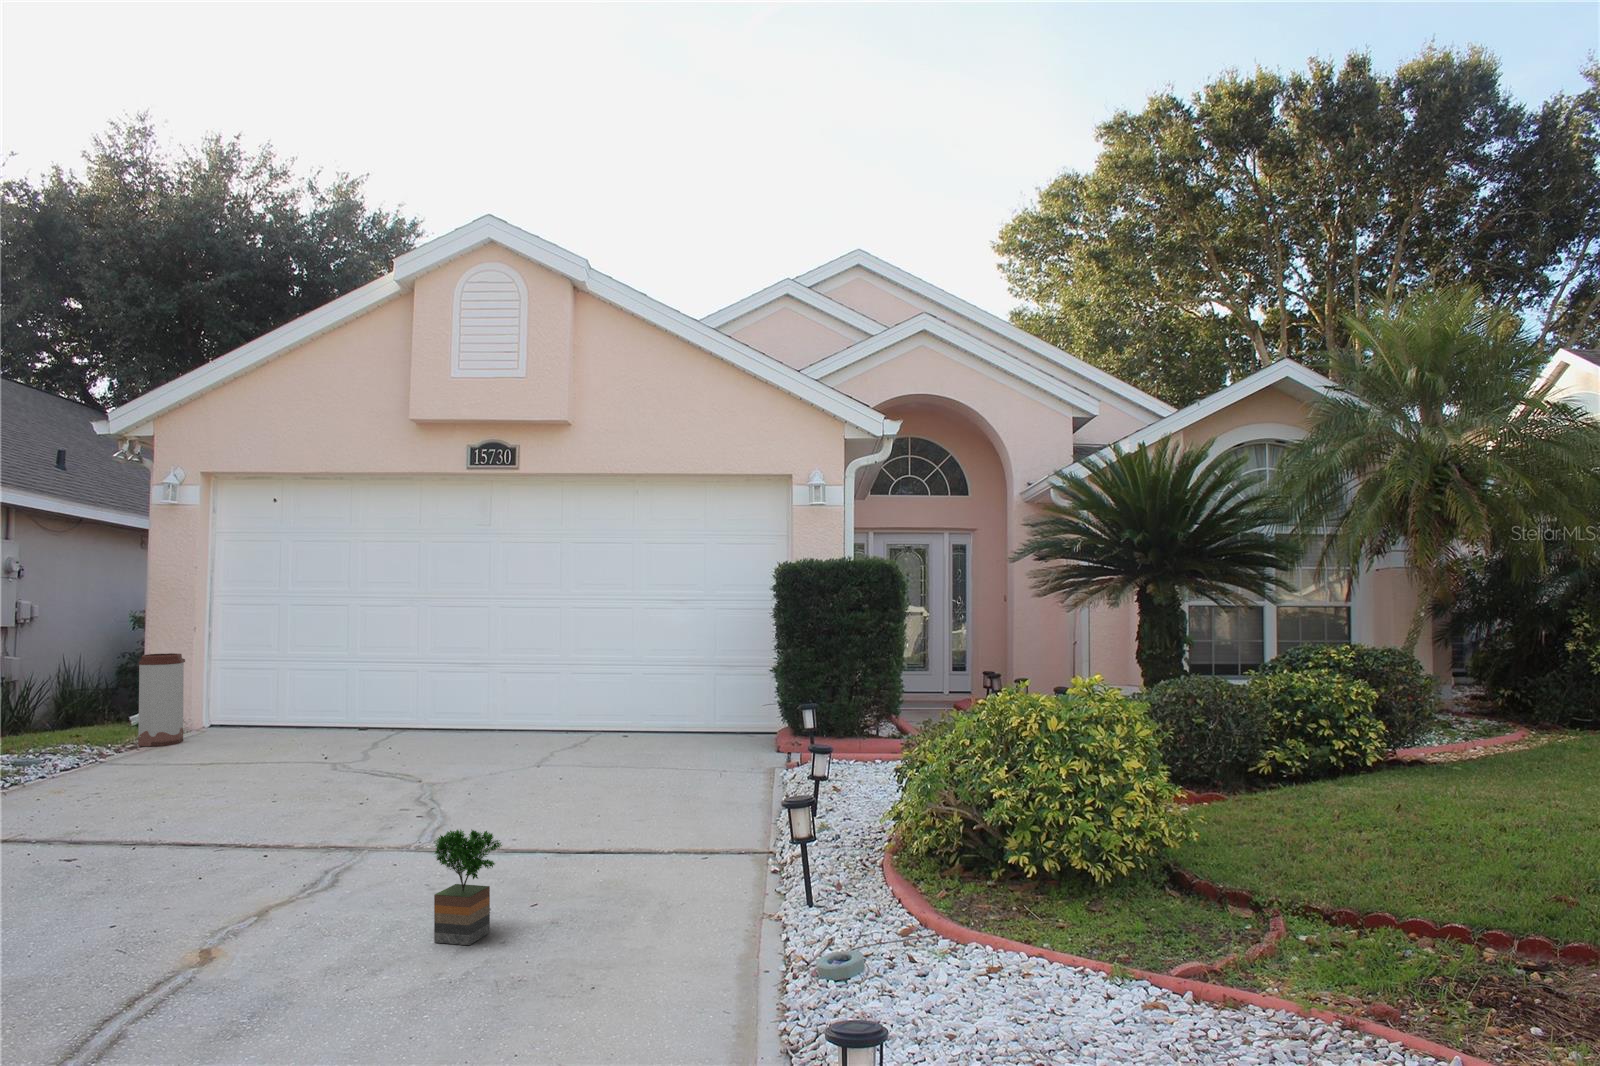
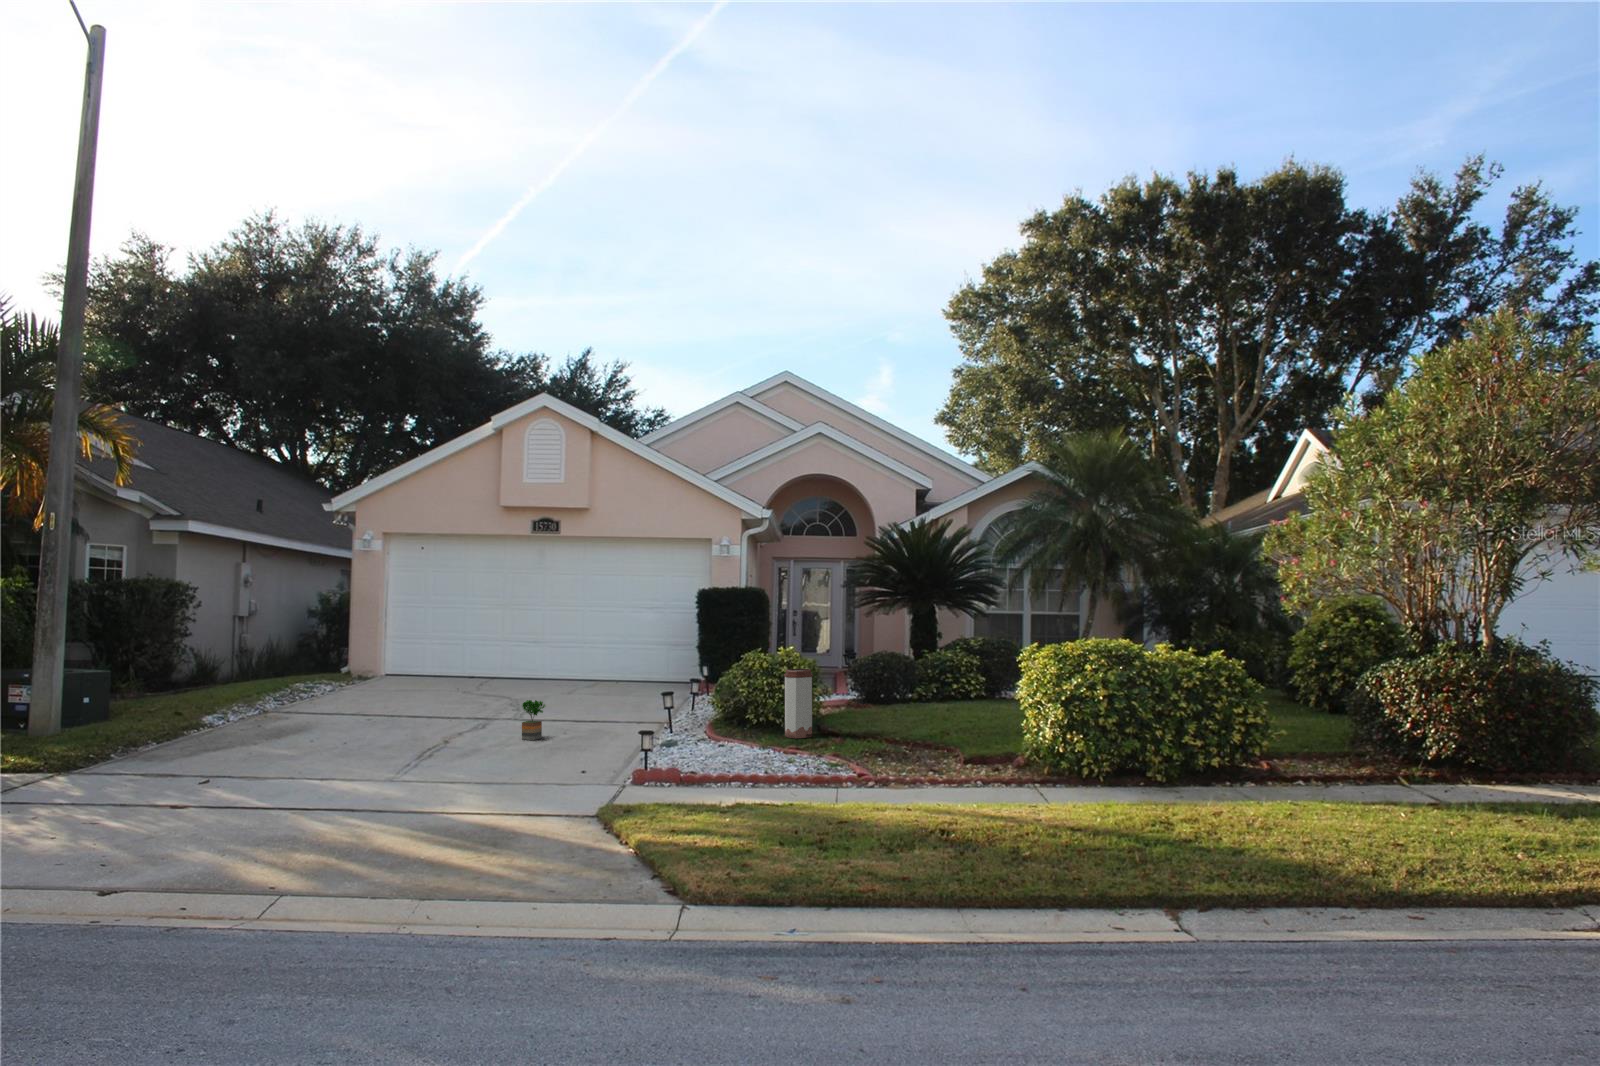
trash can: present [138,653,185,746] -> present [784,669,813,738]

